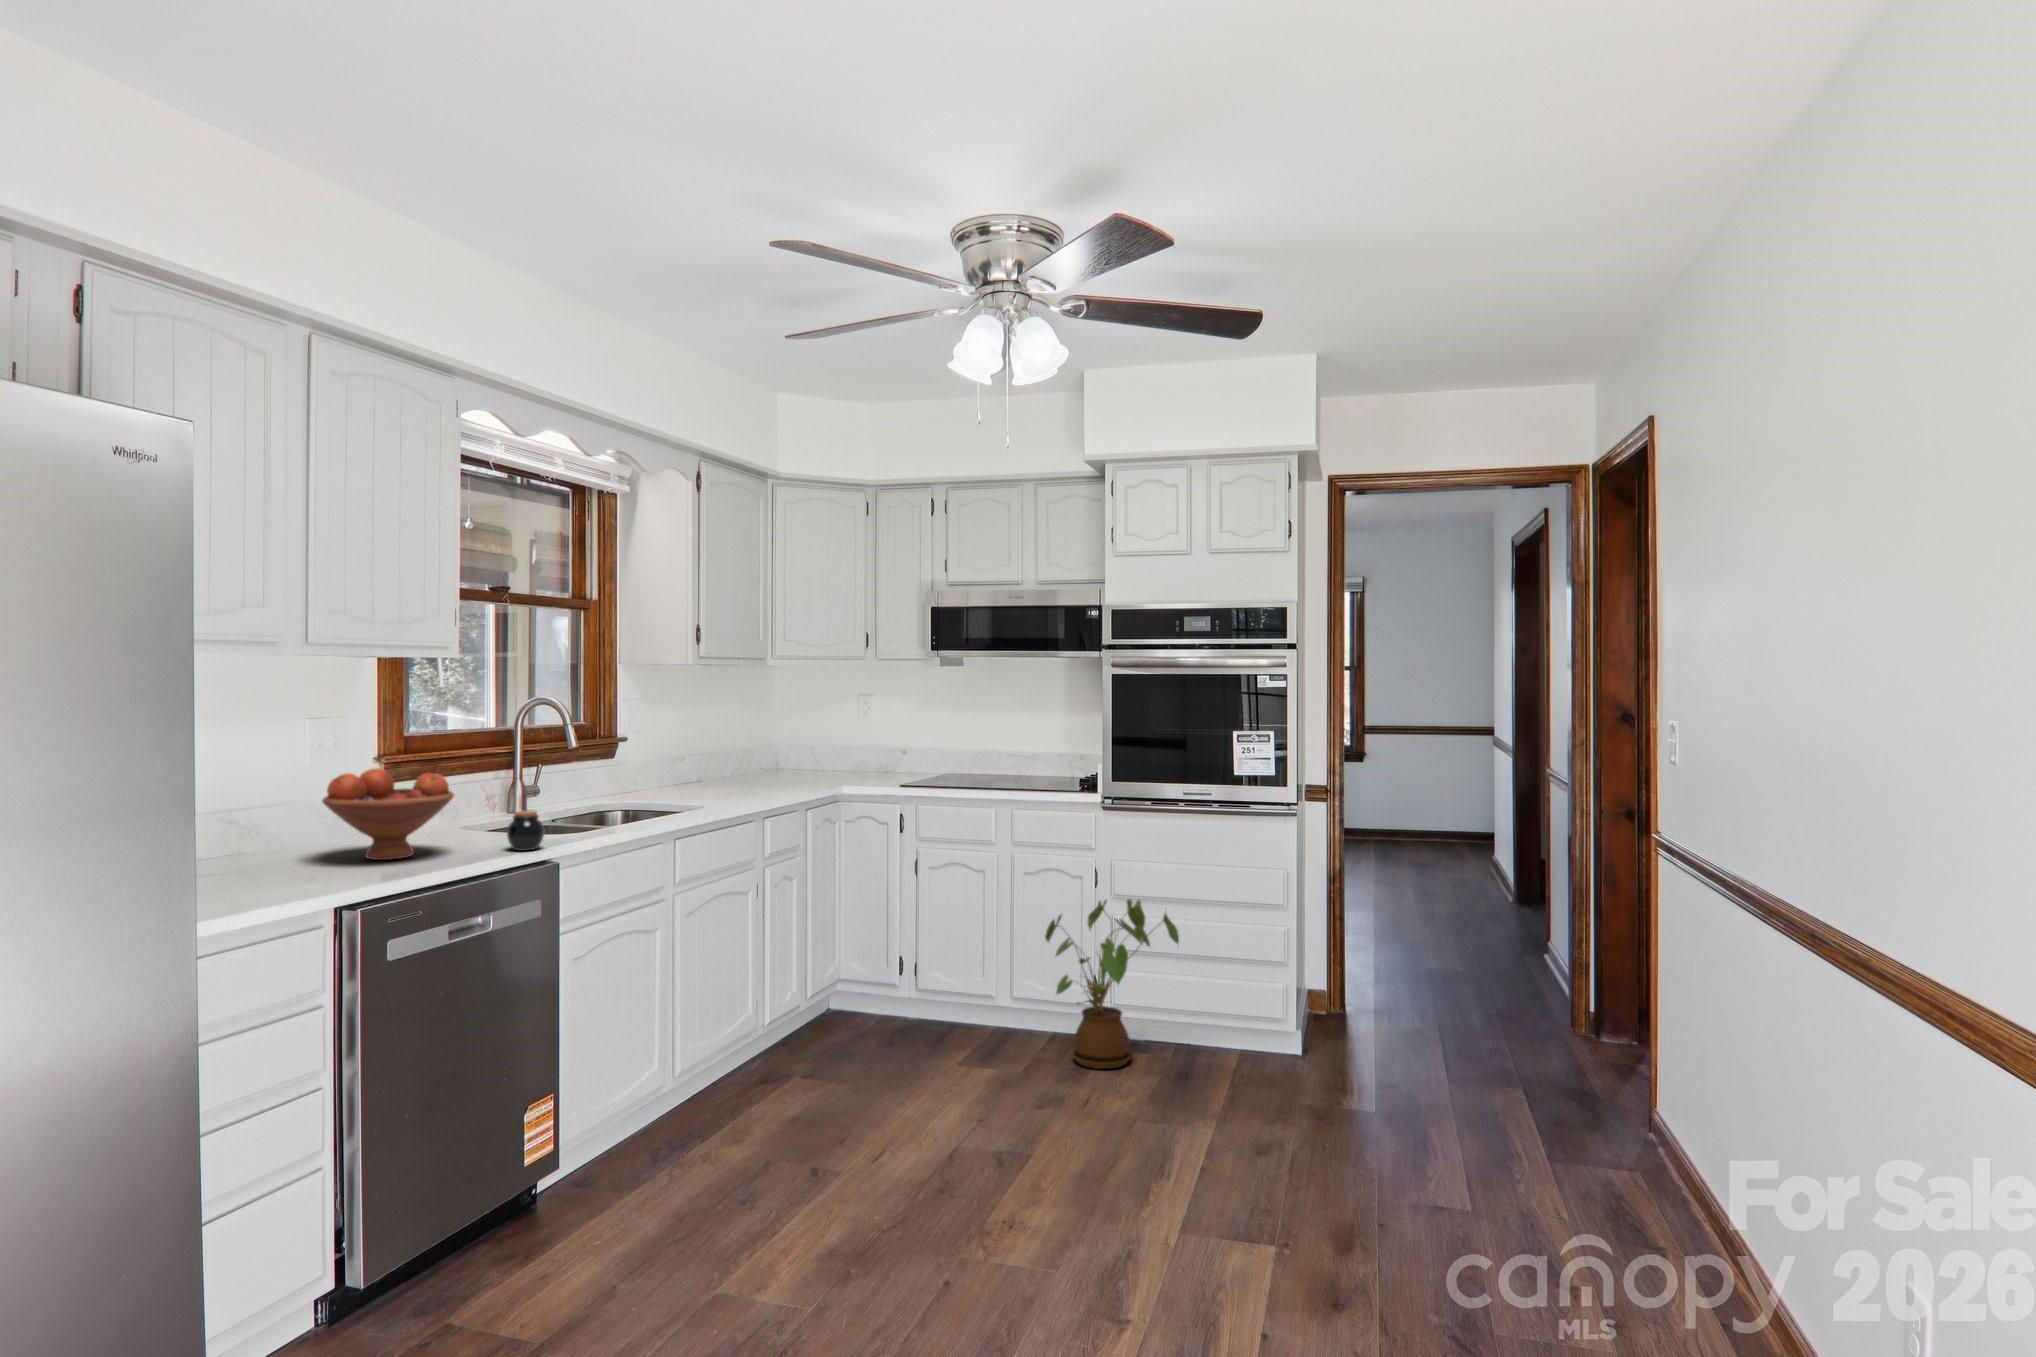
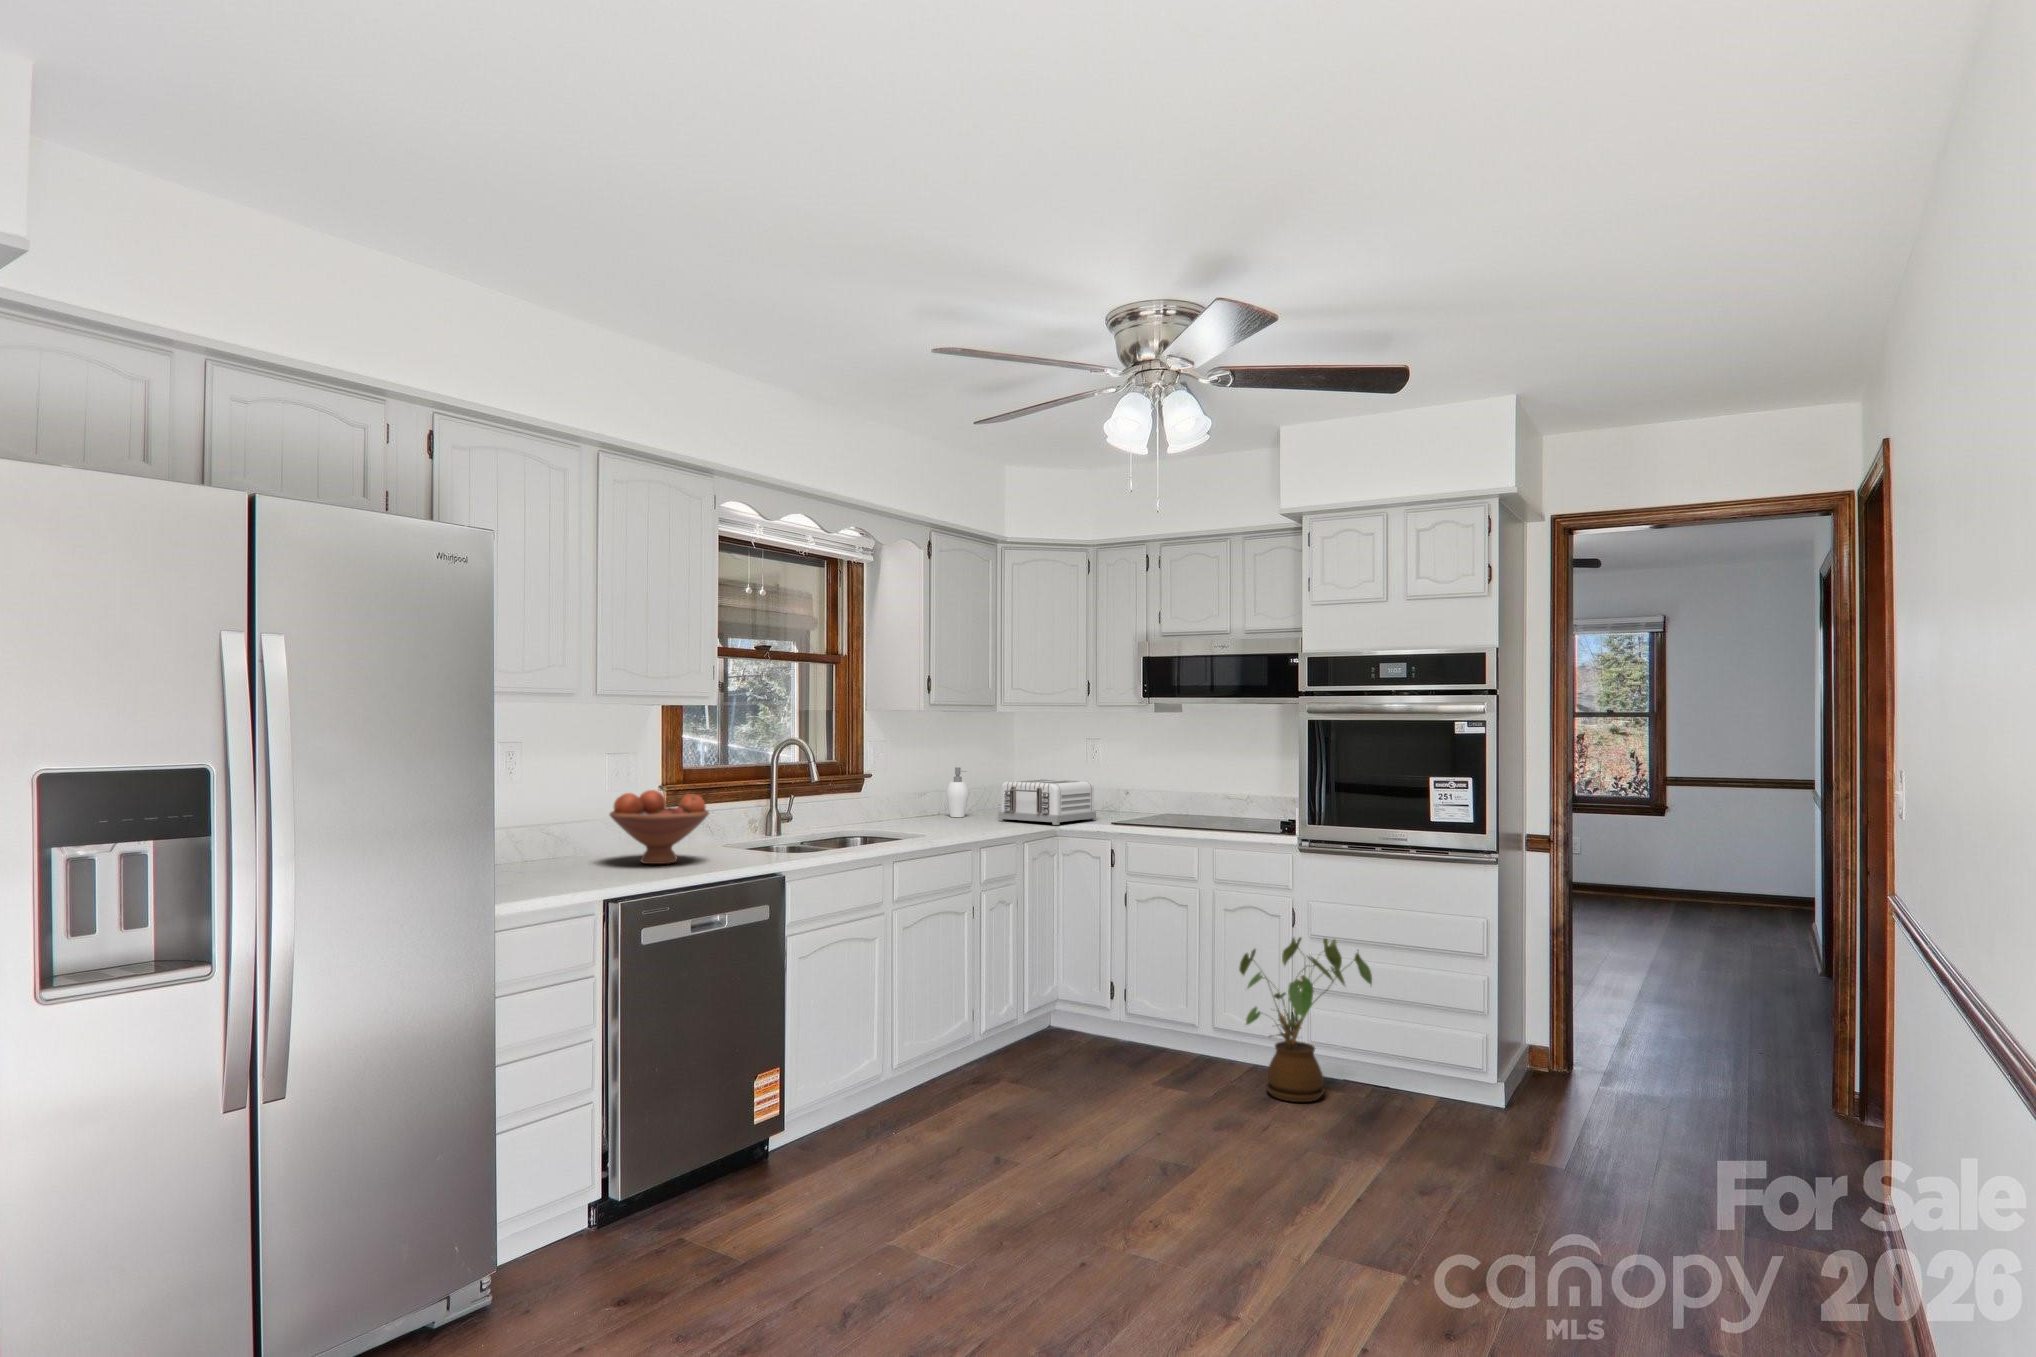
soap dispenser: none [709,728,734,783] -> present [947,767,968,817]
toaster: none [771,739,877,789] -> present [999,779,1096,825]
jar: present [507,811,544,851] -> none [750,829,780,862]

